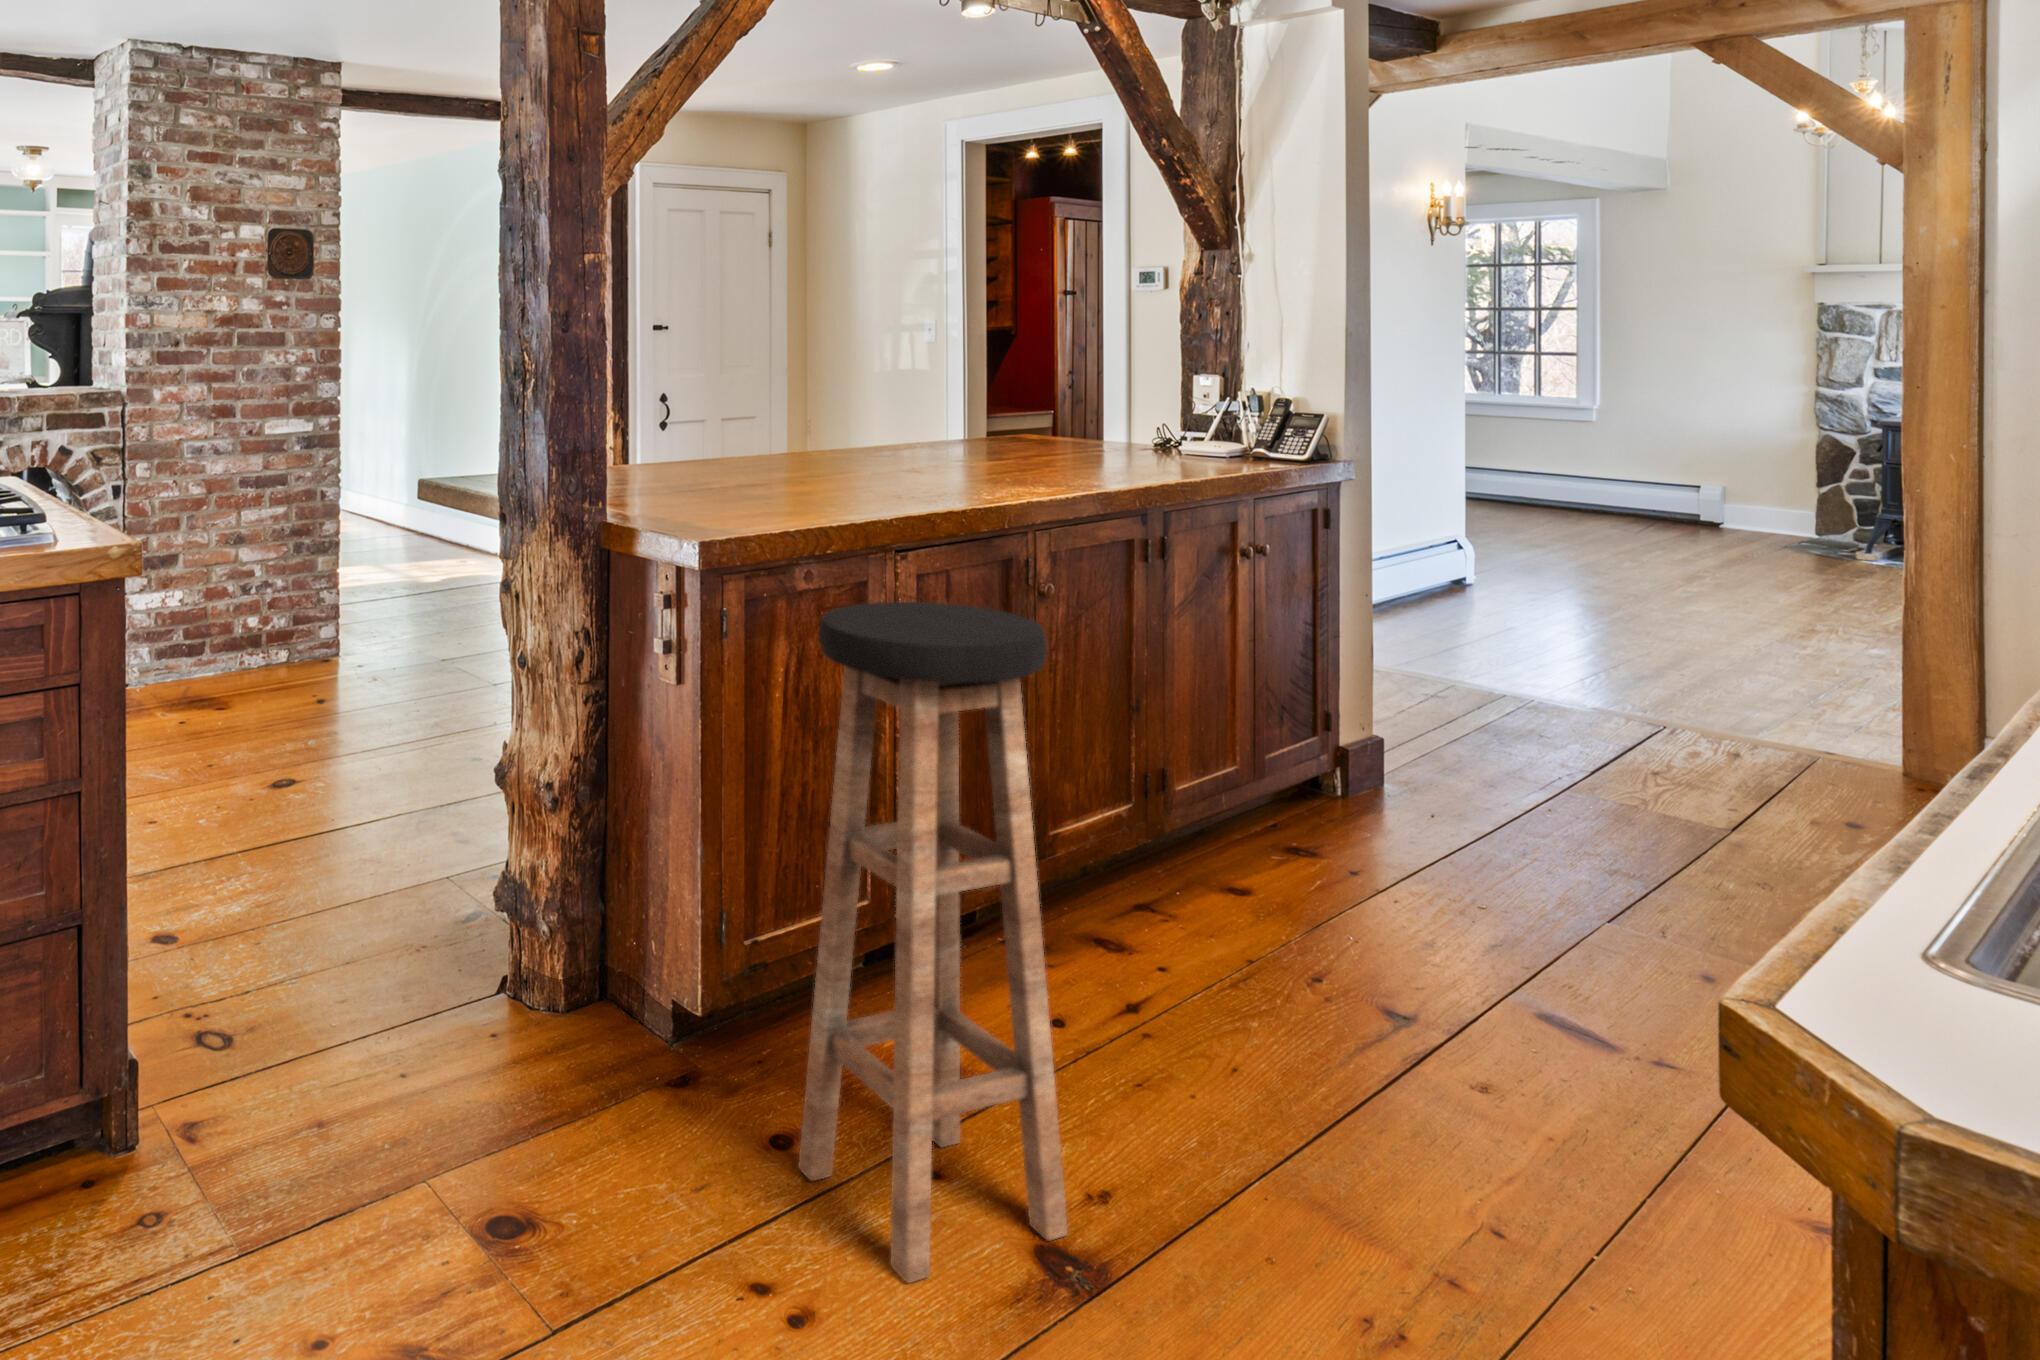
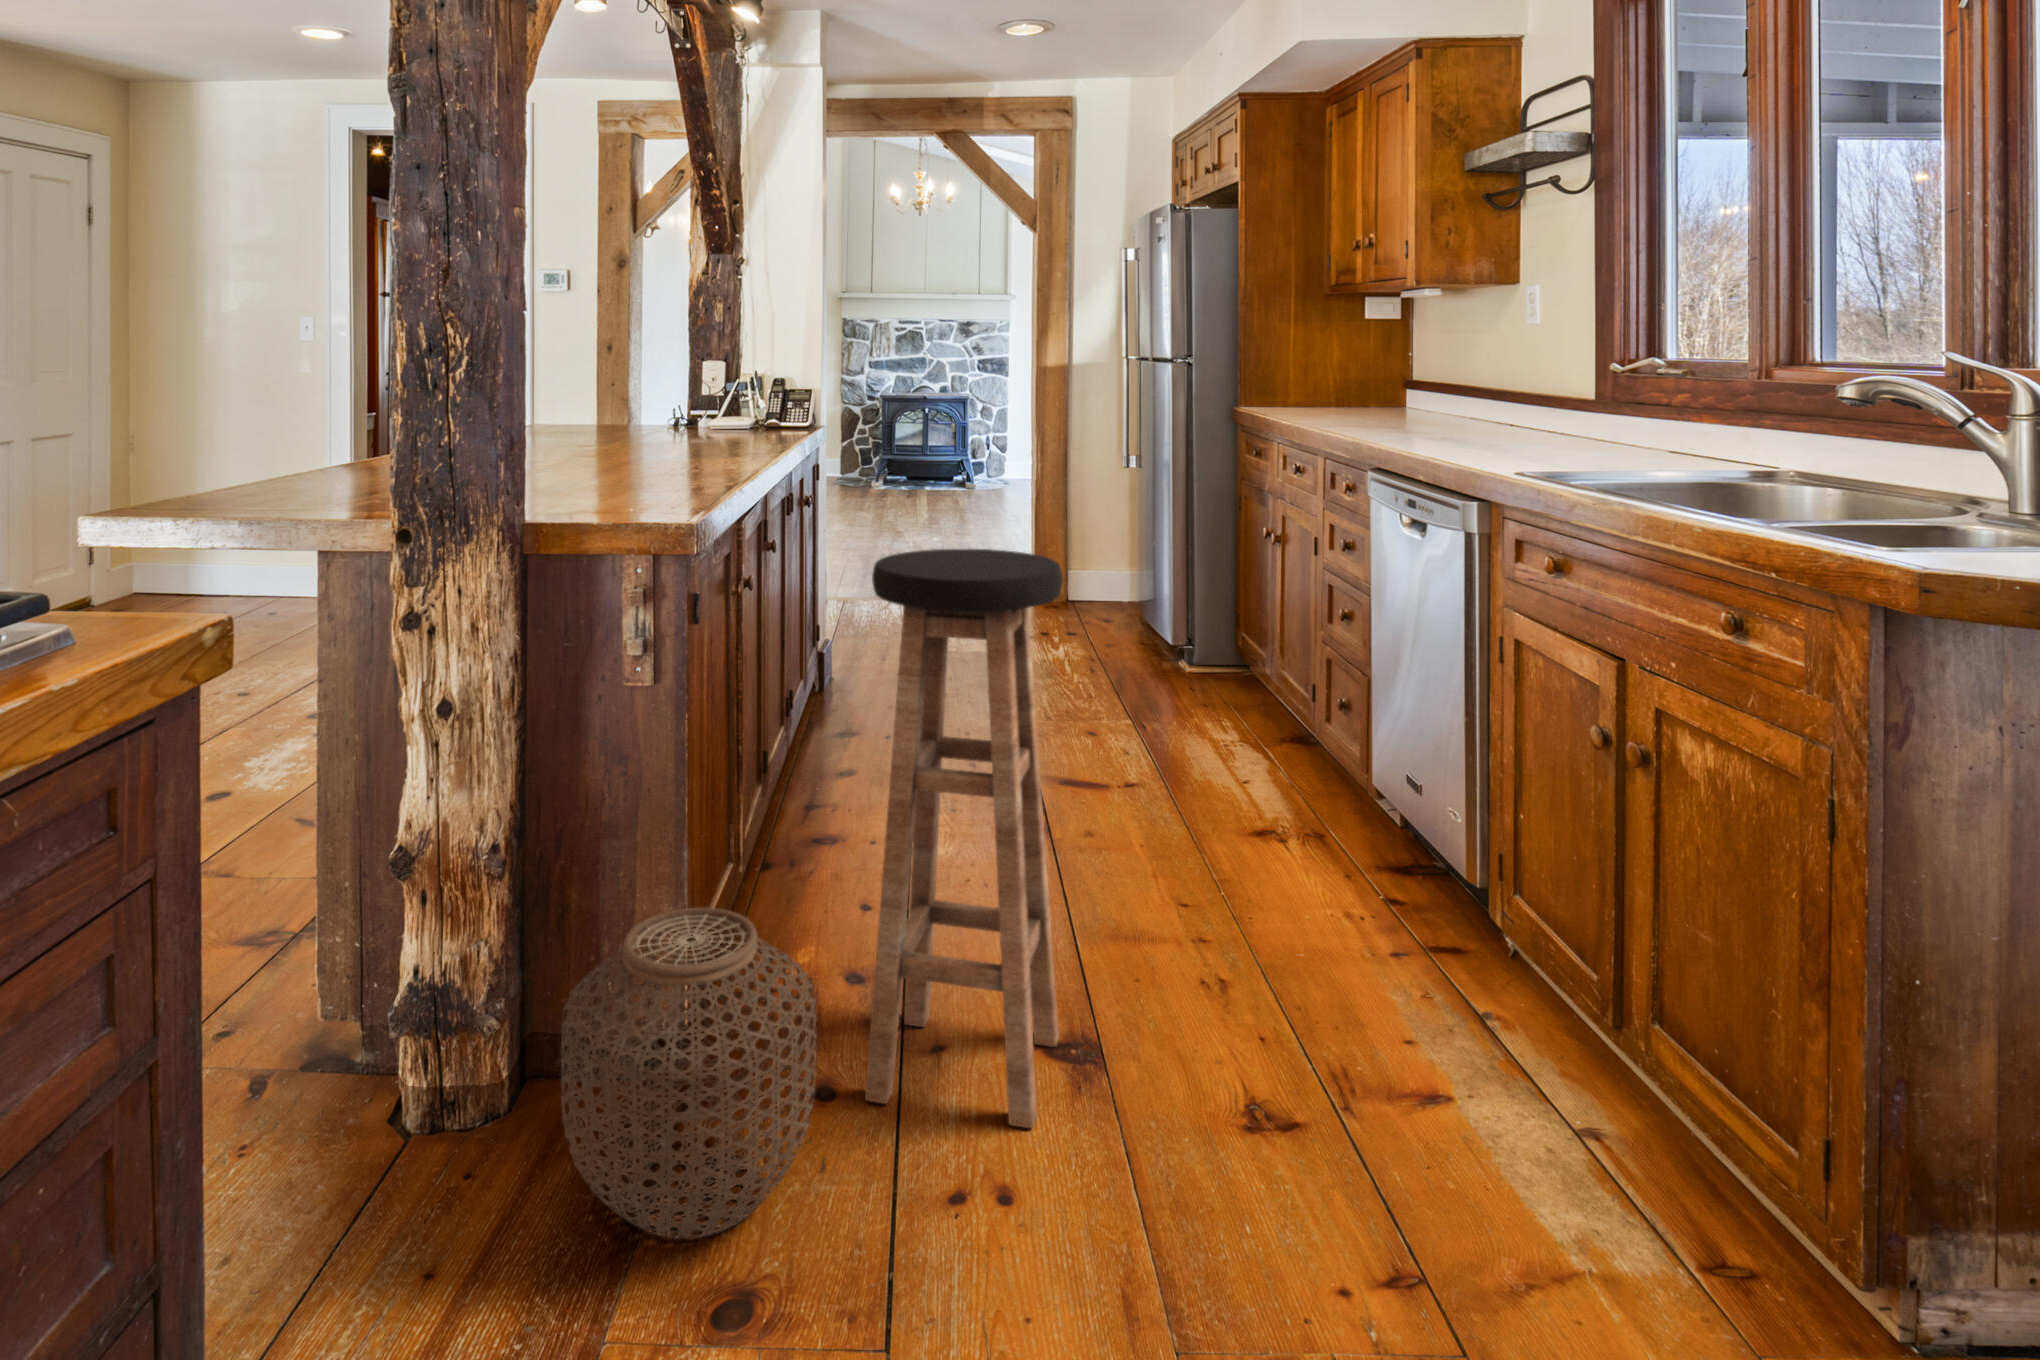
woven basket: none [474,886,703,1183] -> present [561,908,816,1239]

